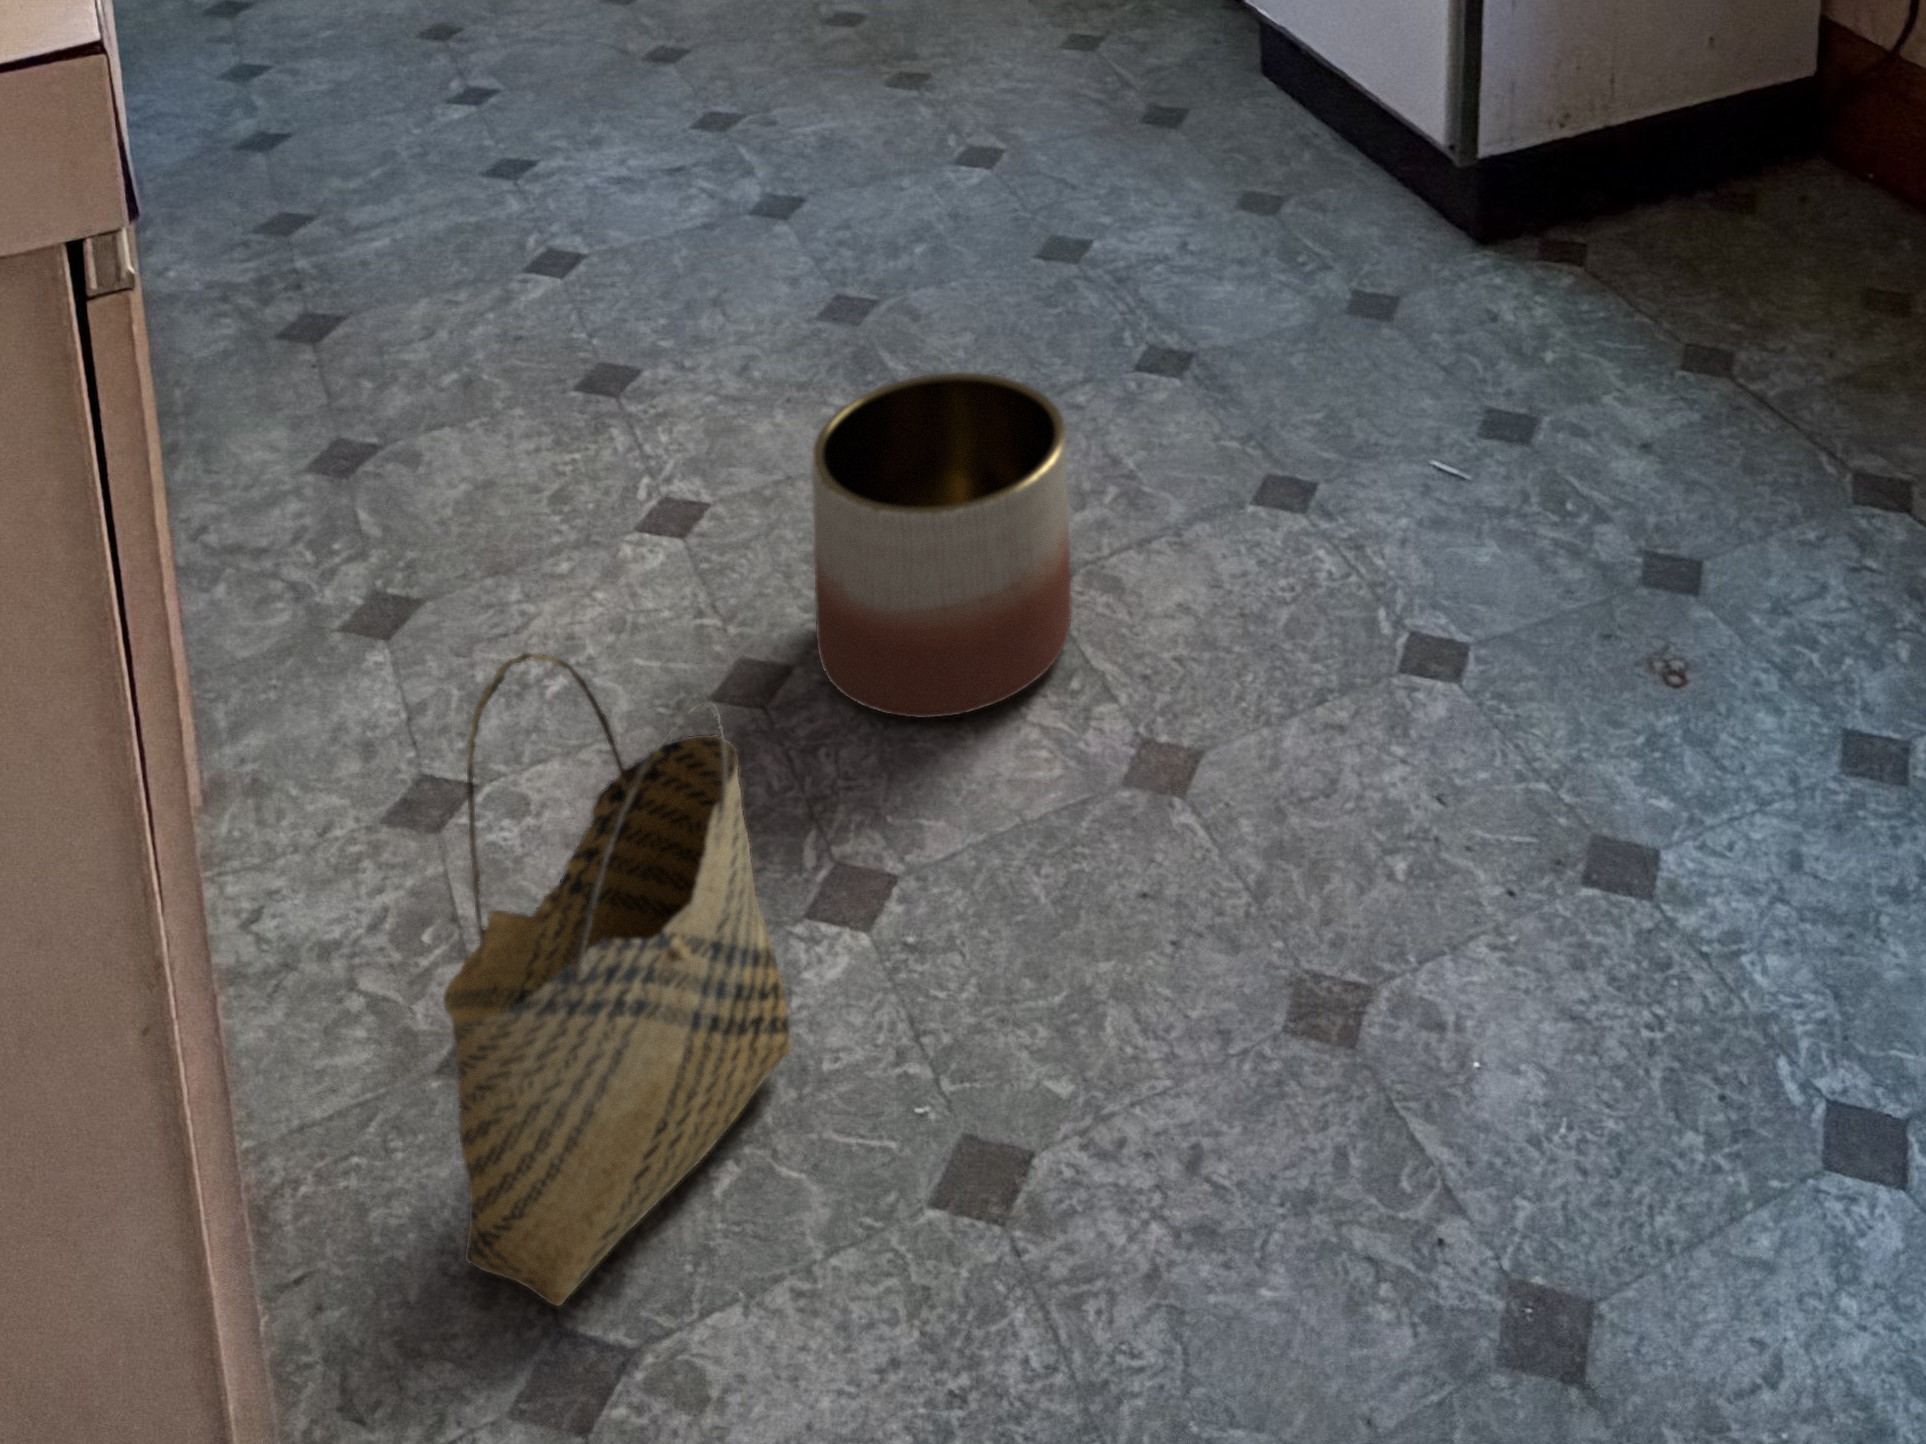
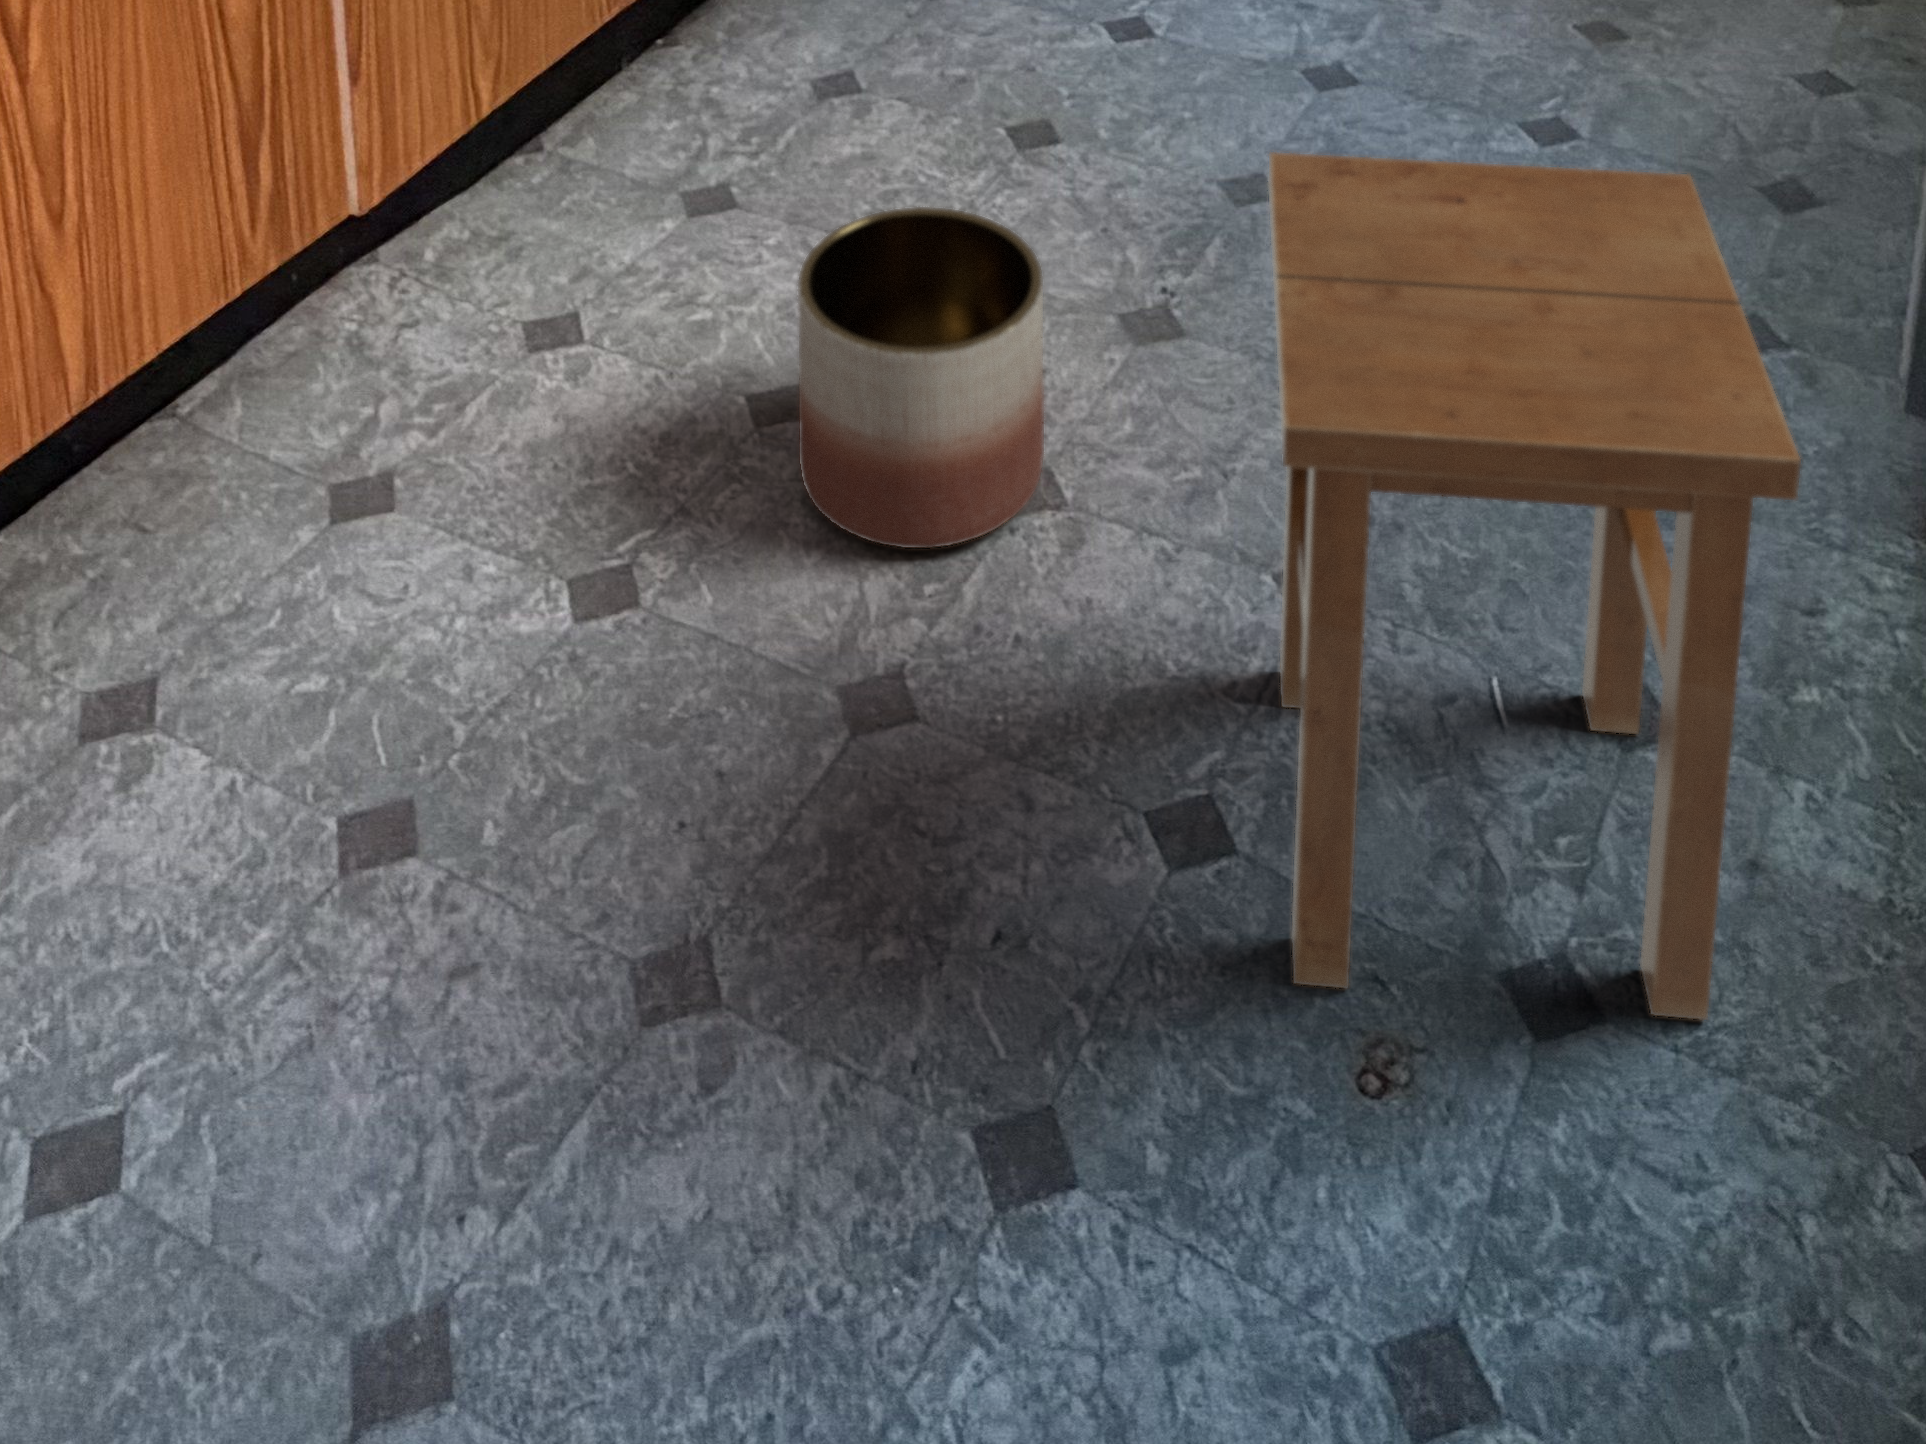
stool: none [1312,6,1792,679] -> present [1268,152,1801,1020]
woven basket: present [443,653,792,1306] -> none [128,191,461,657]

